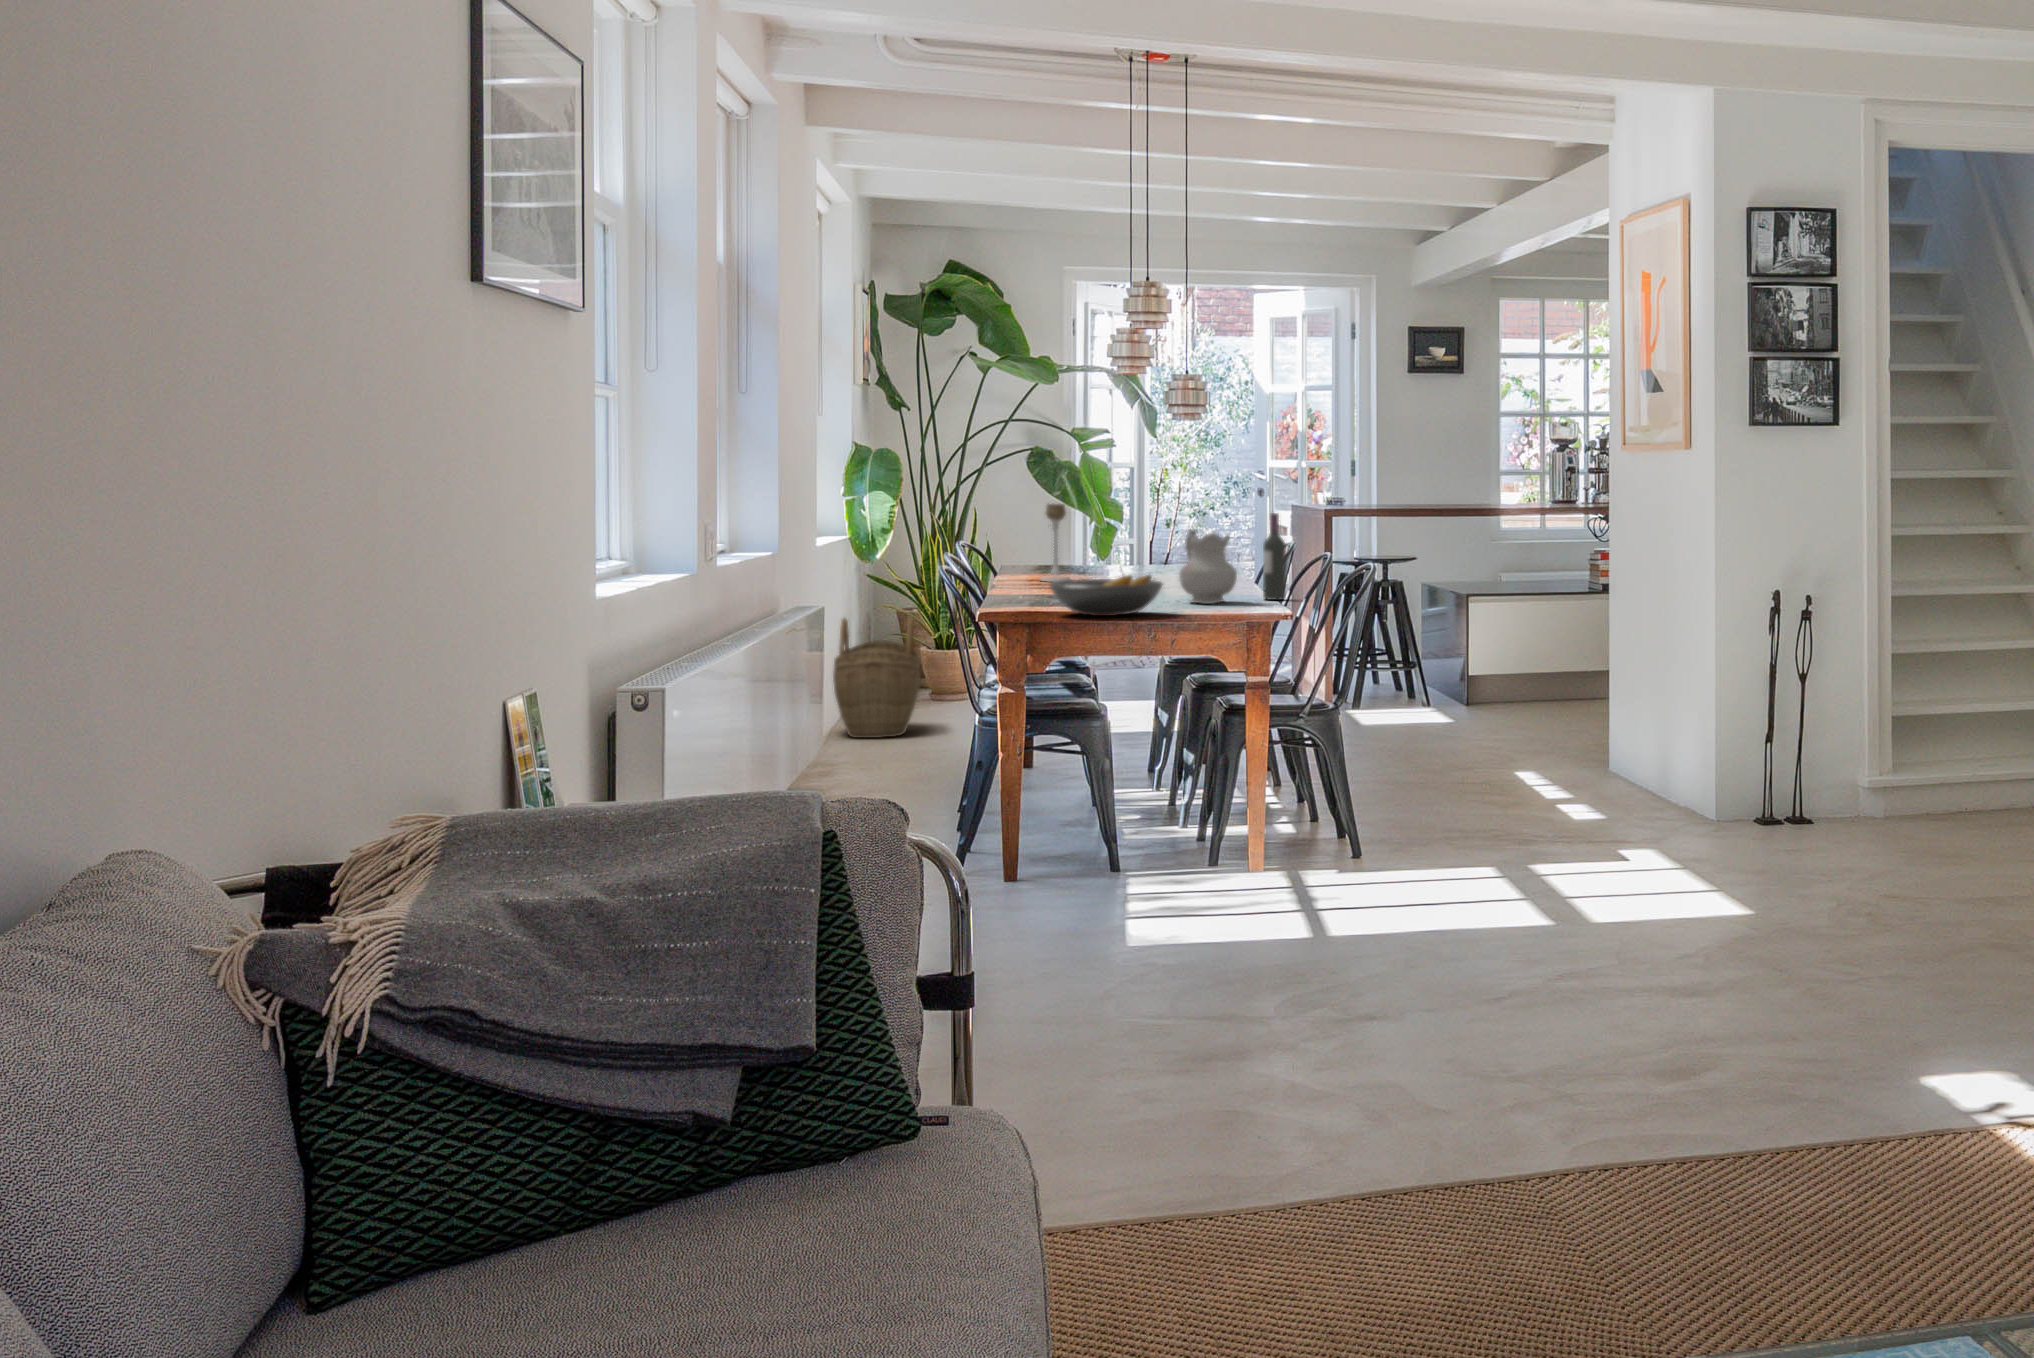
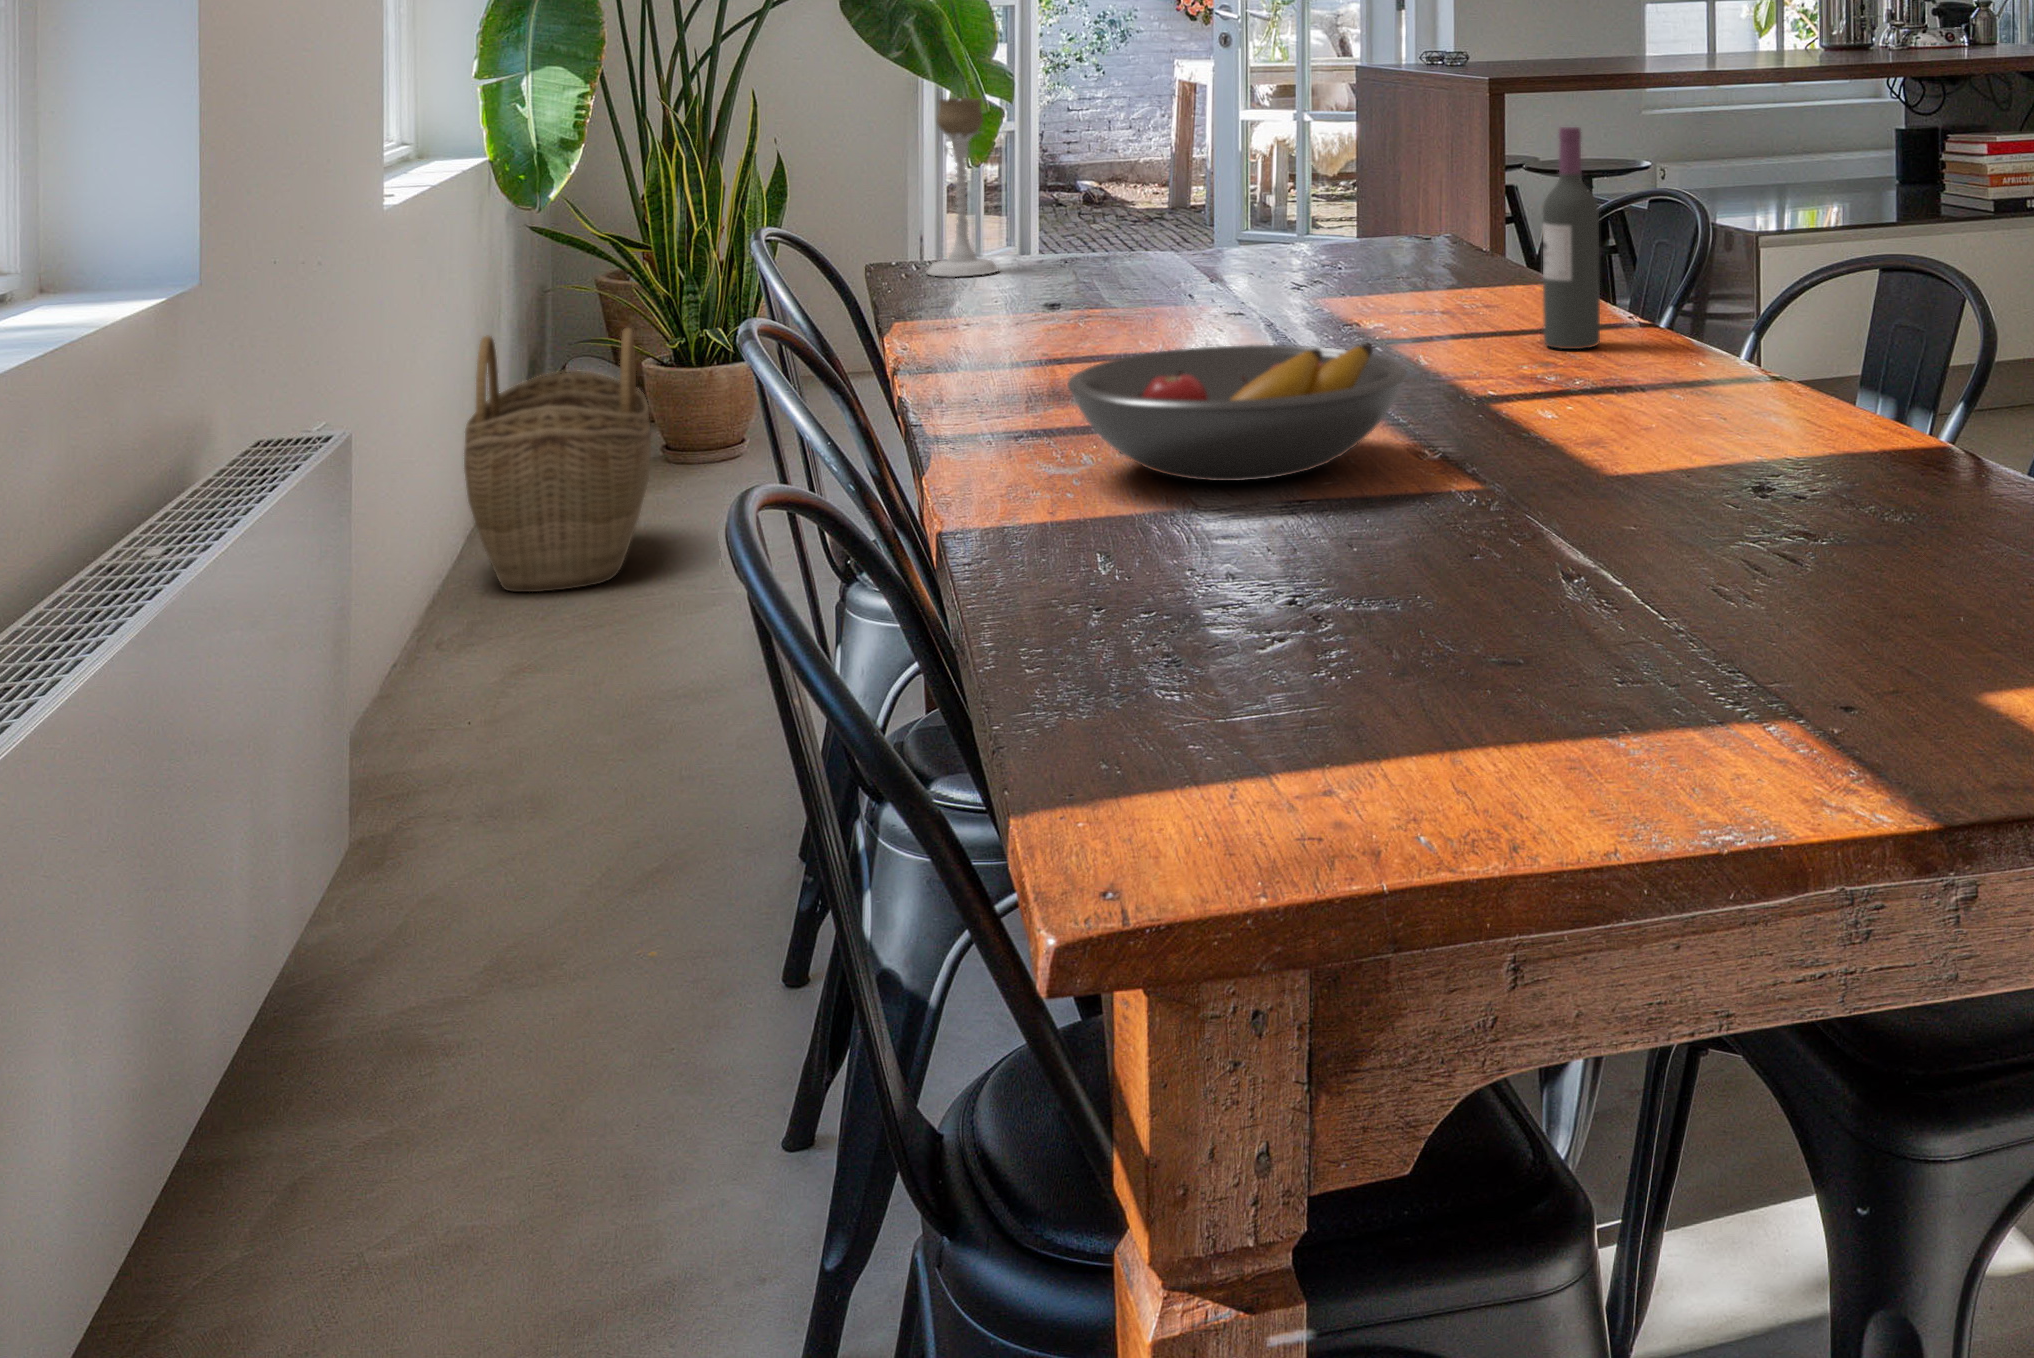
ceramic pitcher: present [1179,529,1237,604] -> none [1357,176,1506,379]

